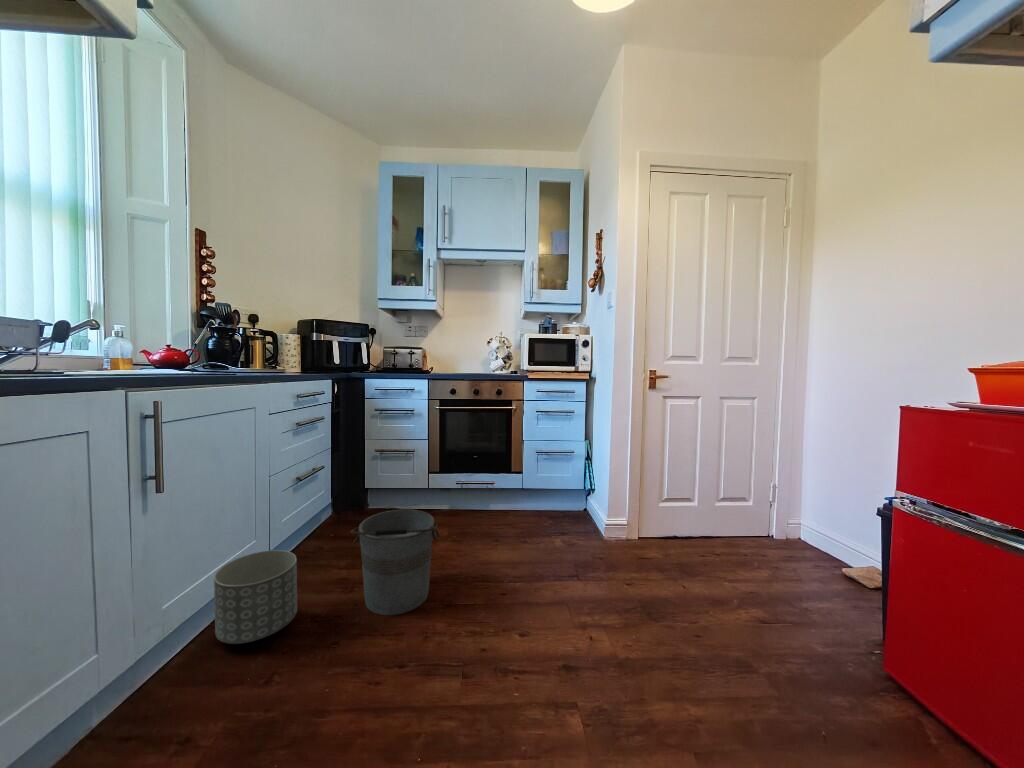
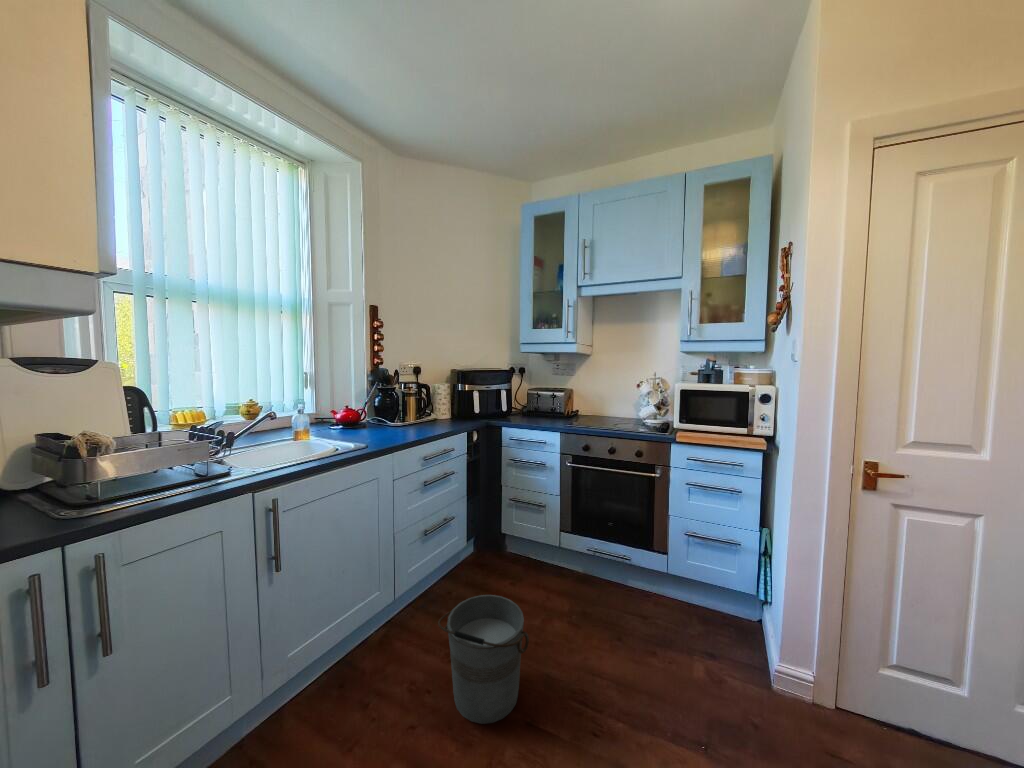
planter: present [214,550,297,644] -> none [330,612,397,707]

